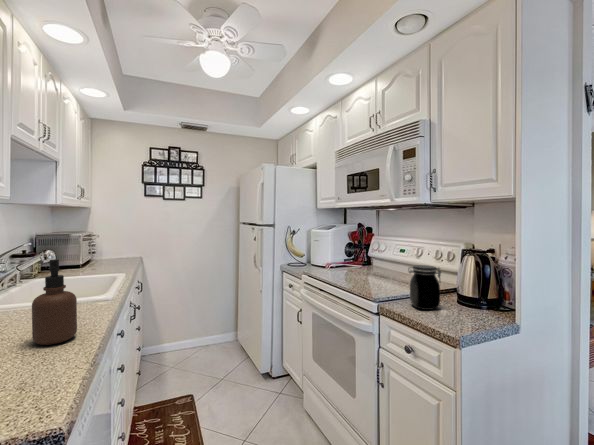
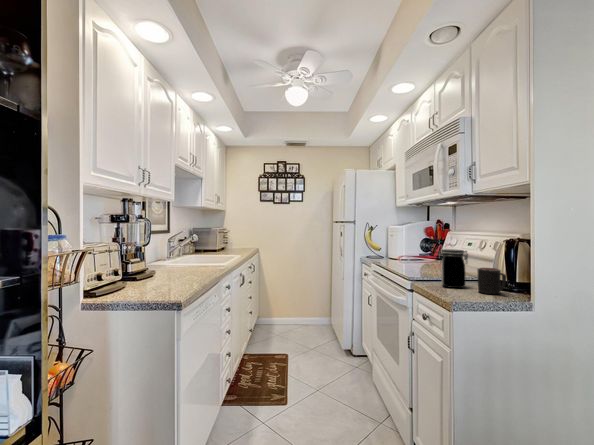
soap dispenser: present [32,259,77,345] -> none [178,232,199,279]
mug: none [456,286,490,317] -> present [477,267,506,294]

